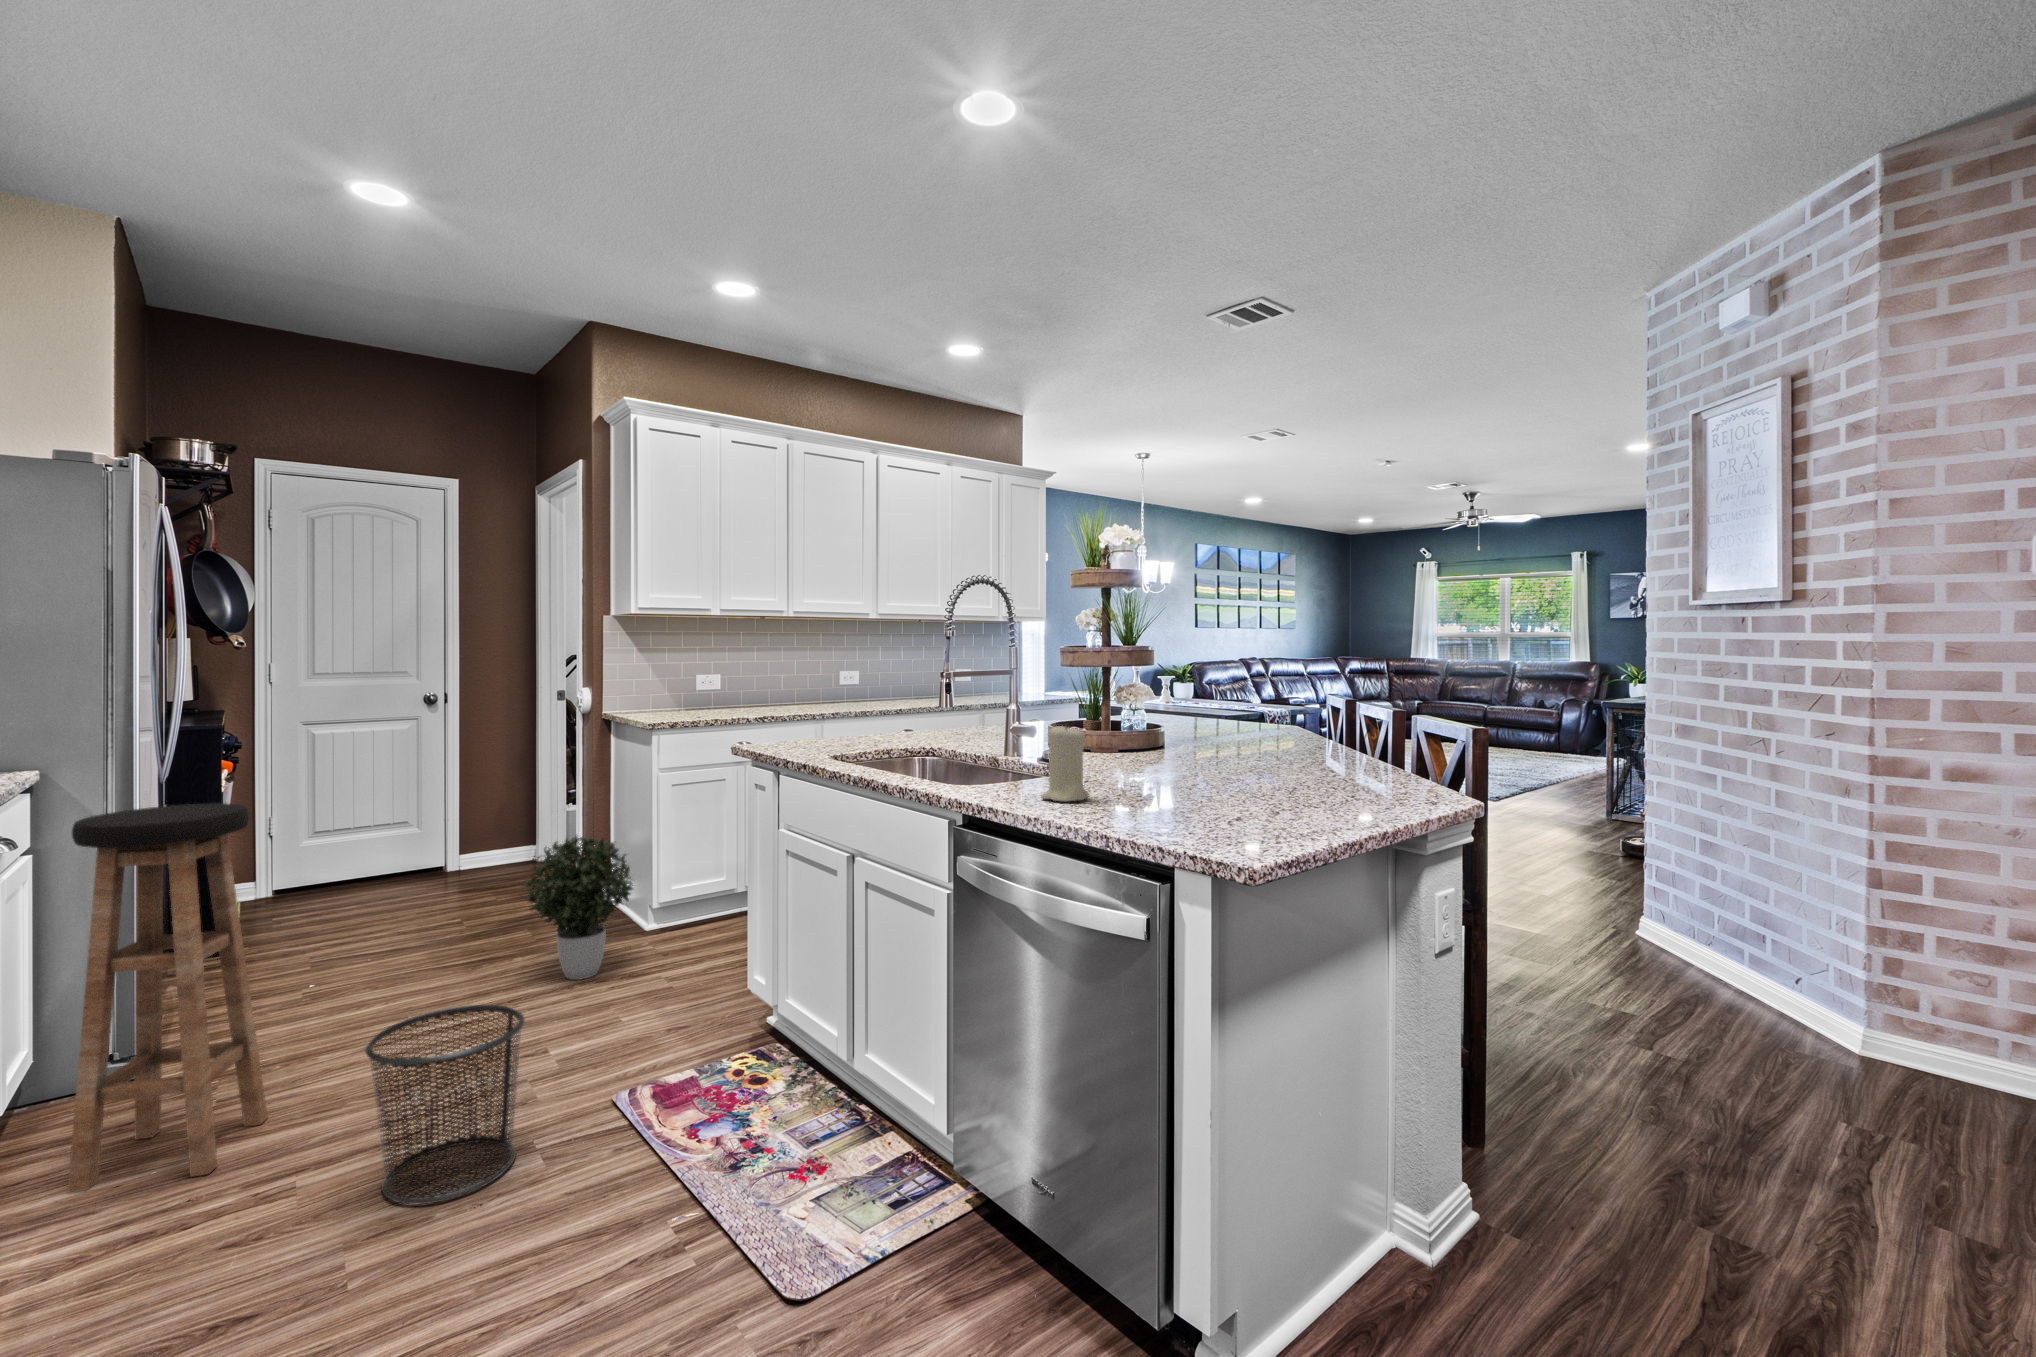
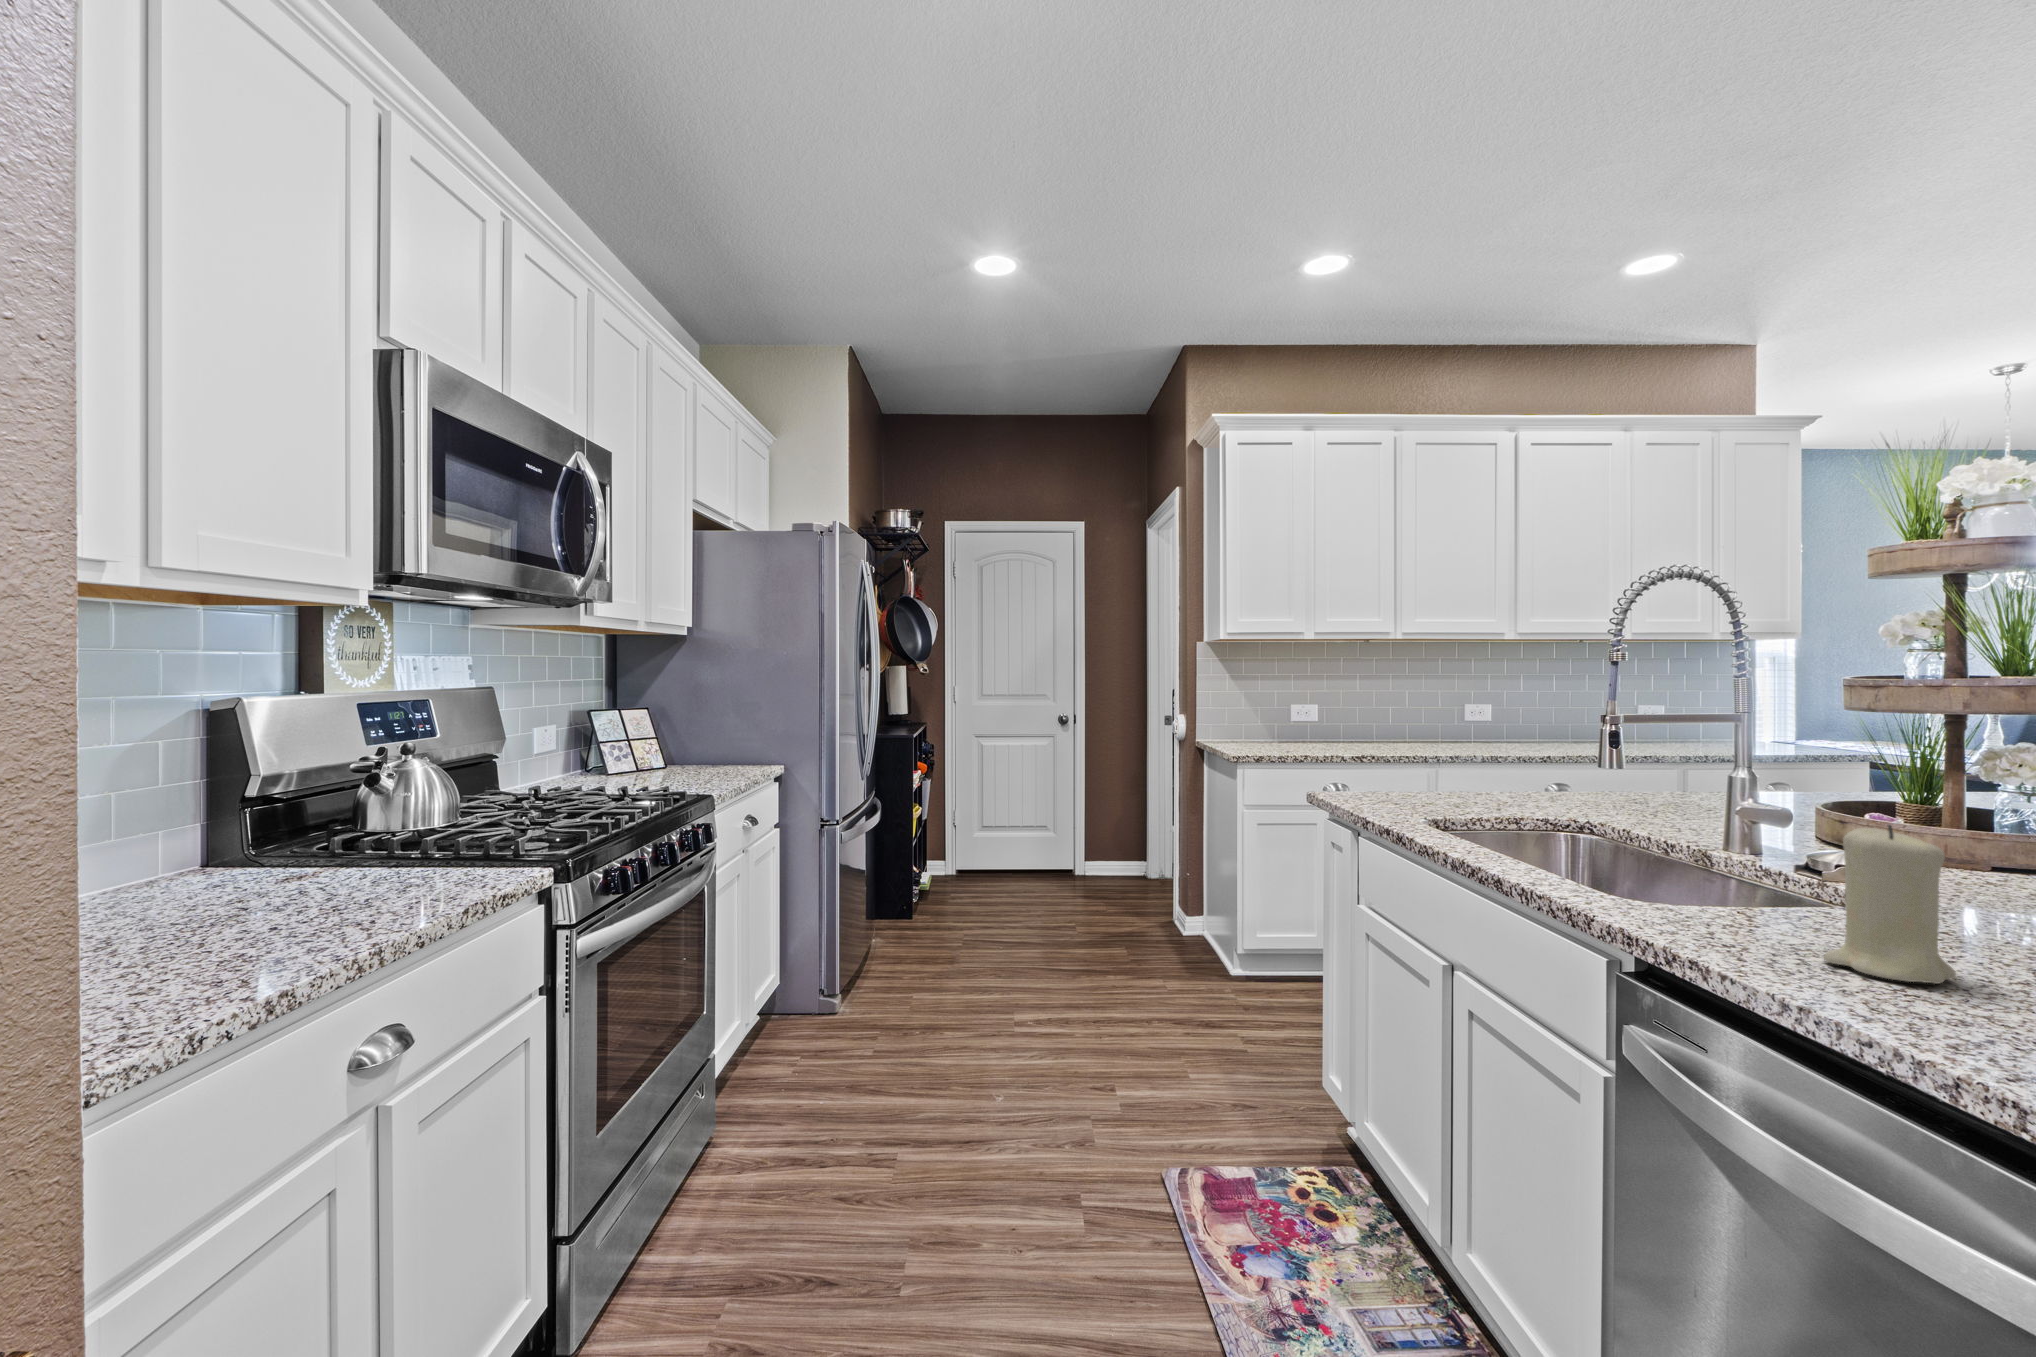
bar stool: present [68,803,268,1193] -> none [770,803,897,1122]
potted plant: present [522,836,633,980] -> none [1111,865,1215,1013]
waste bin: present [365,1005,525,1204] -> none [937,1030,1072,1236]

